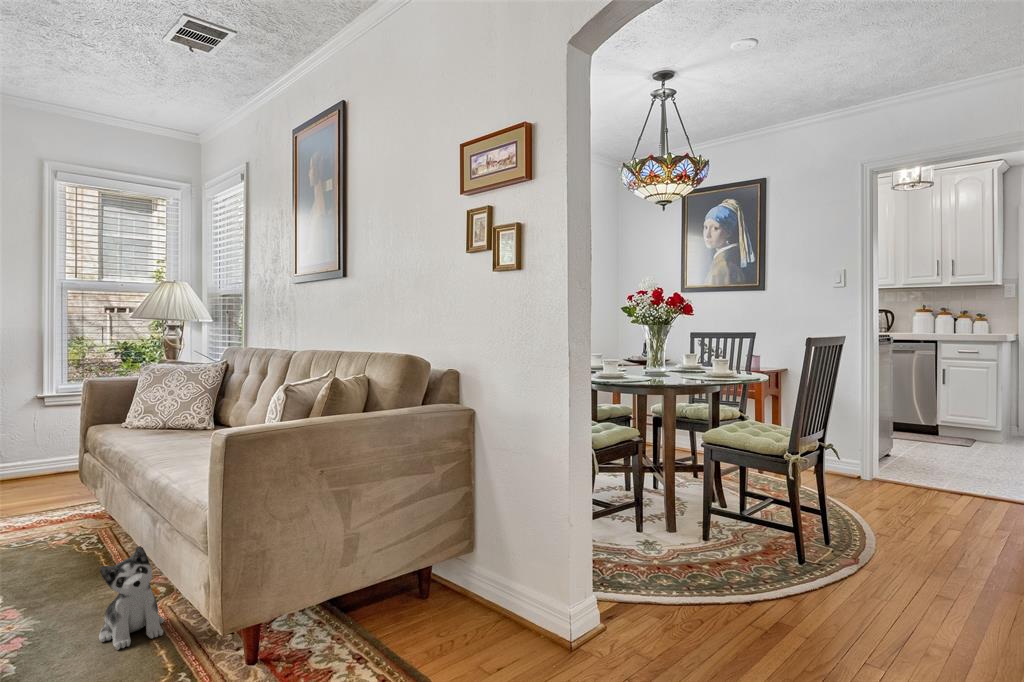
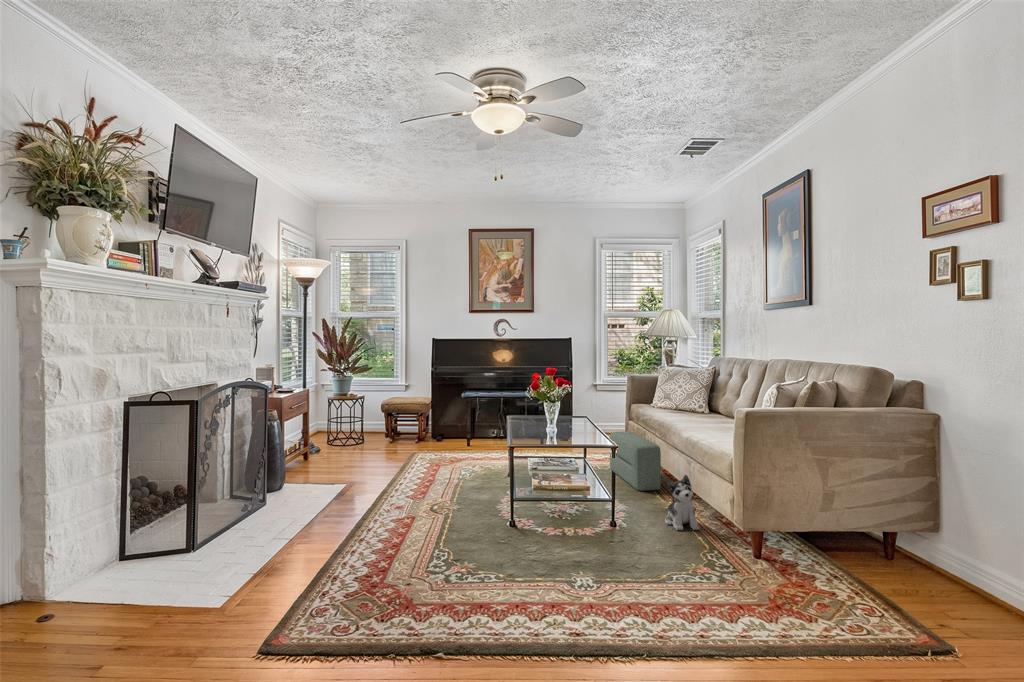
pouf: none [30,474,119,577] -> present [610,431,661,491]

